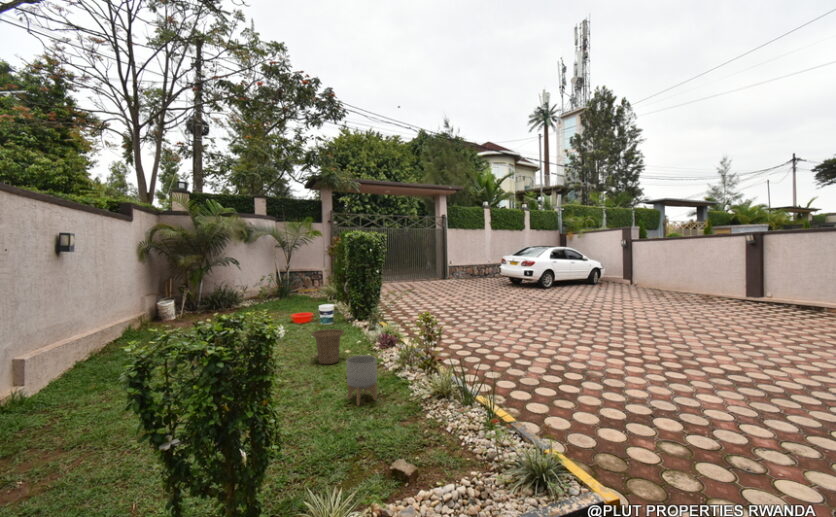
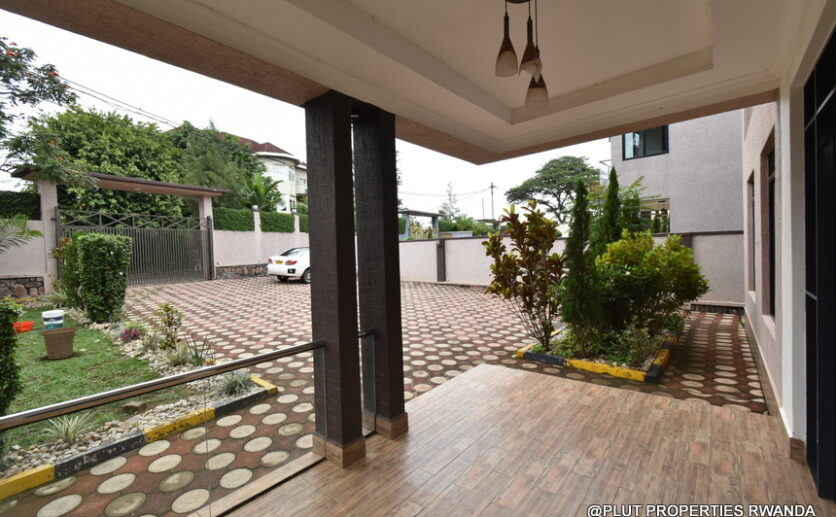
planter: present [347,355,377,405] -> none [82,340,114,379]

